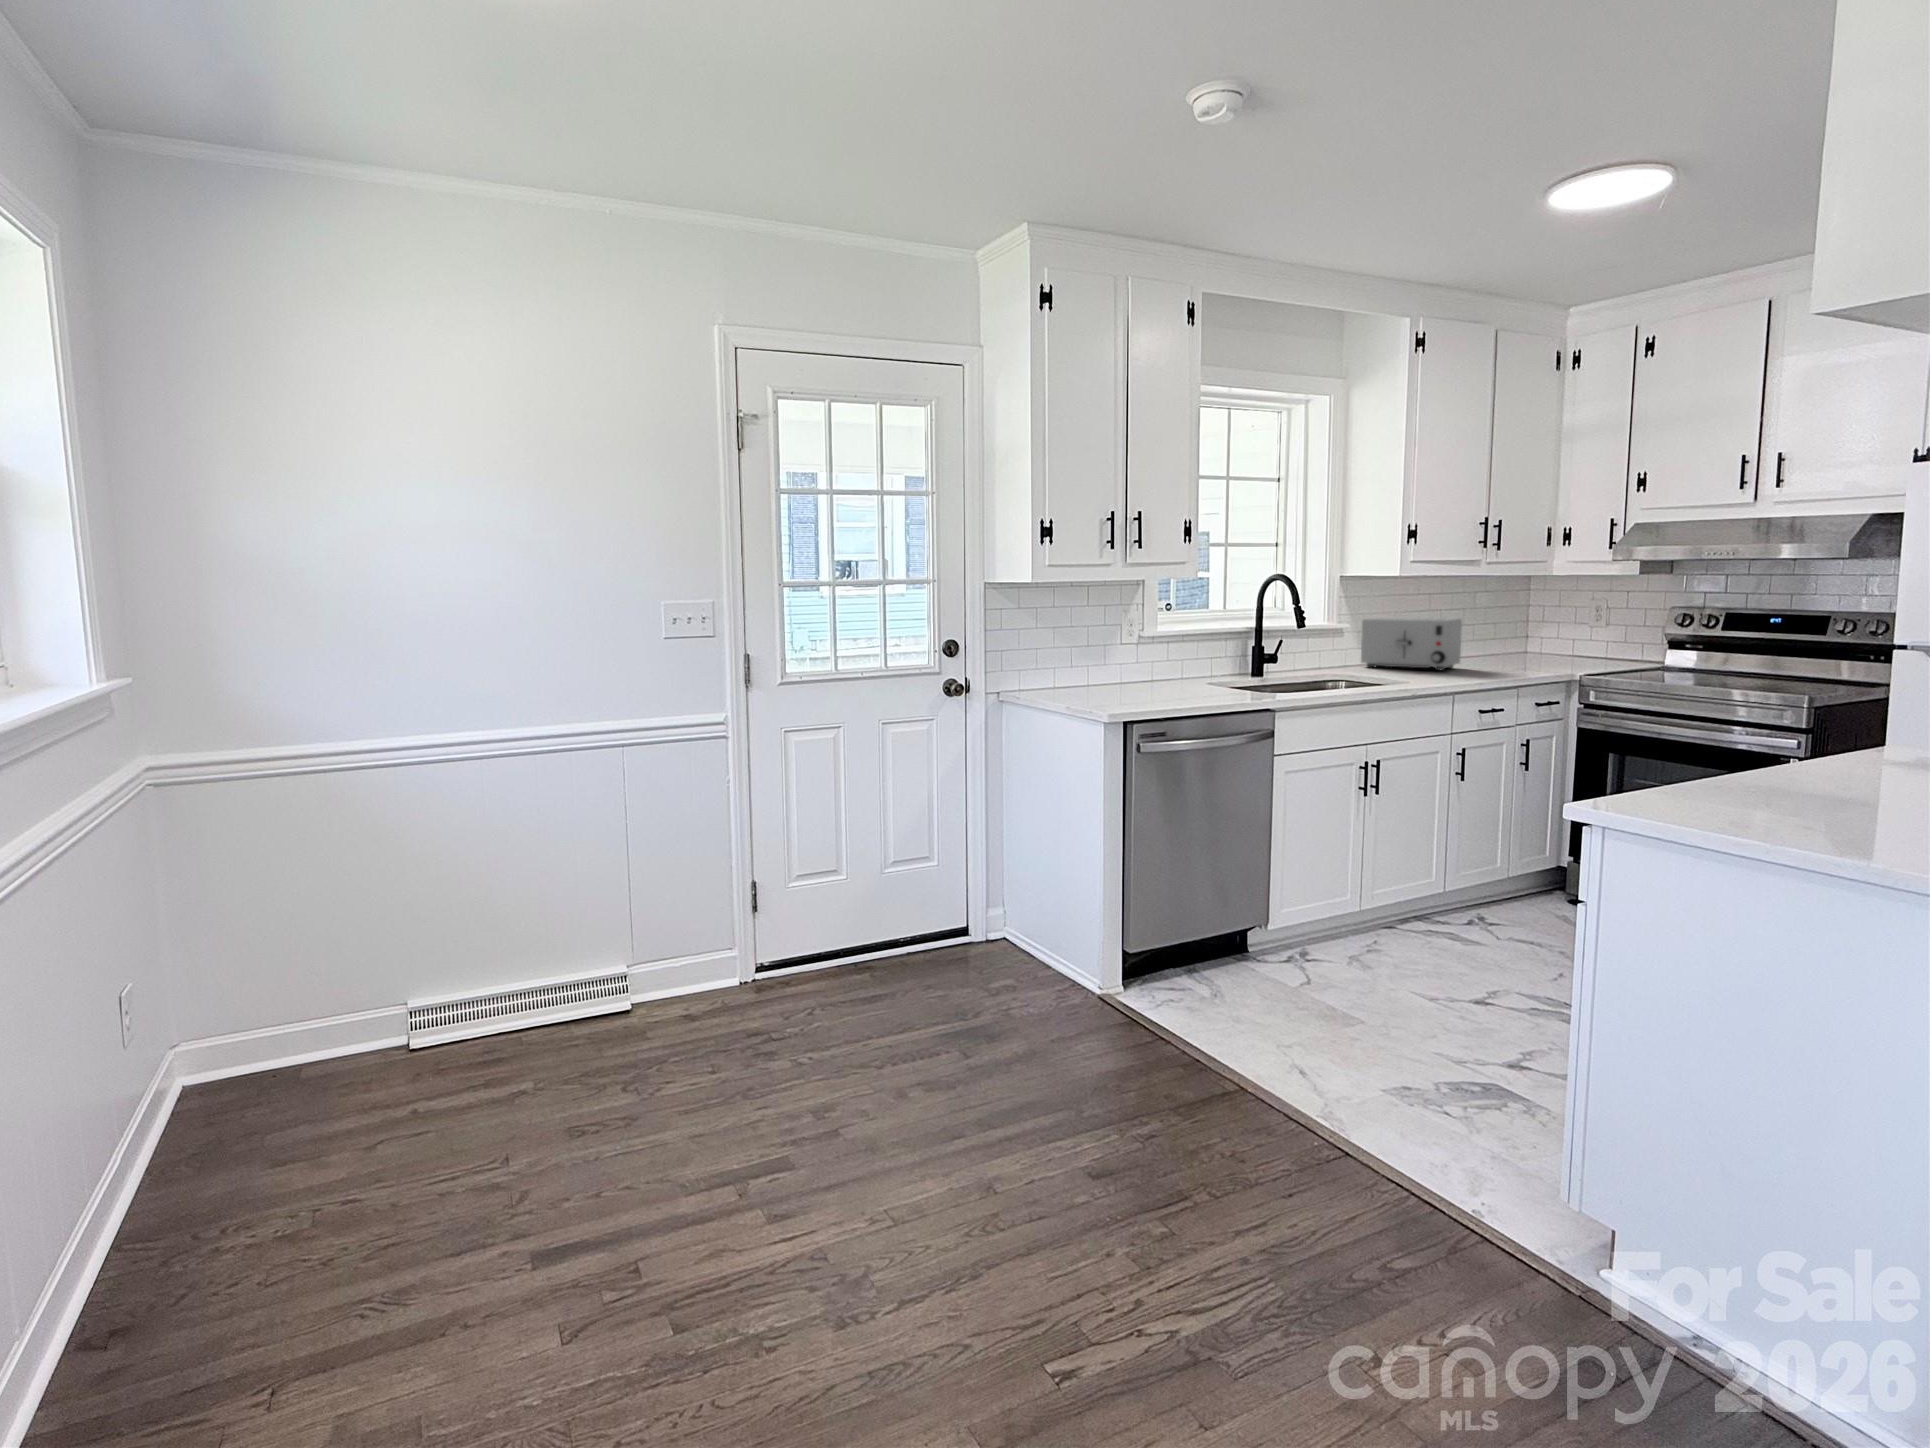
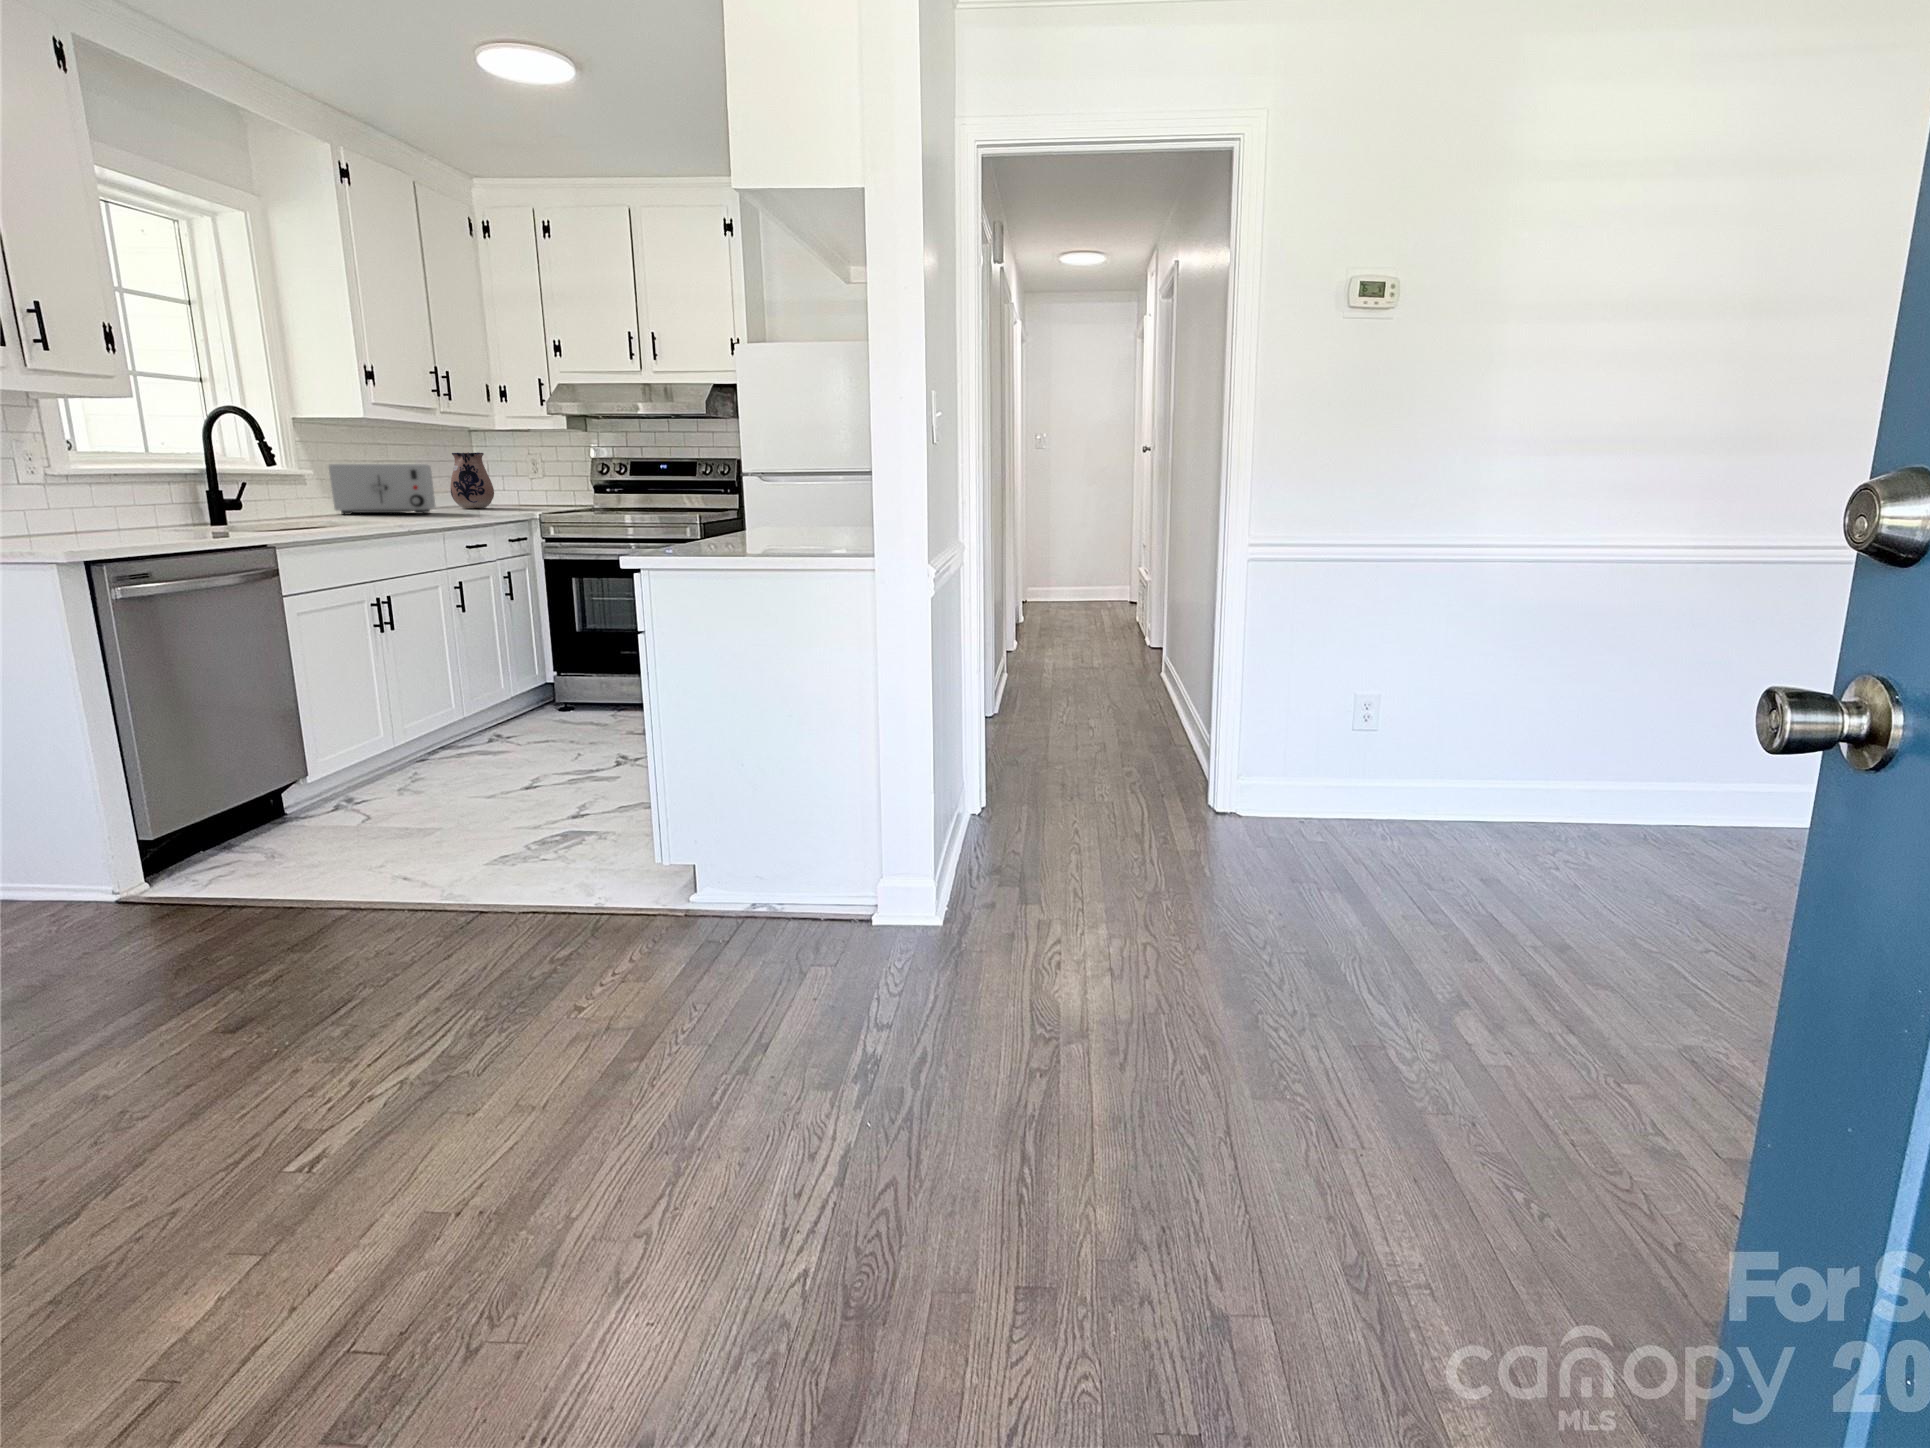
ceramic pitcher: none [1485,602,1534,662] -> present [450,452,494,508]

